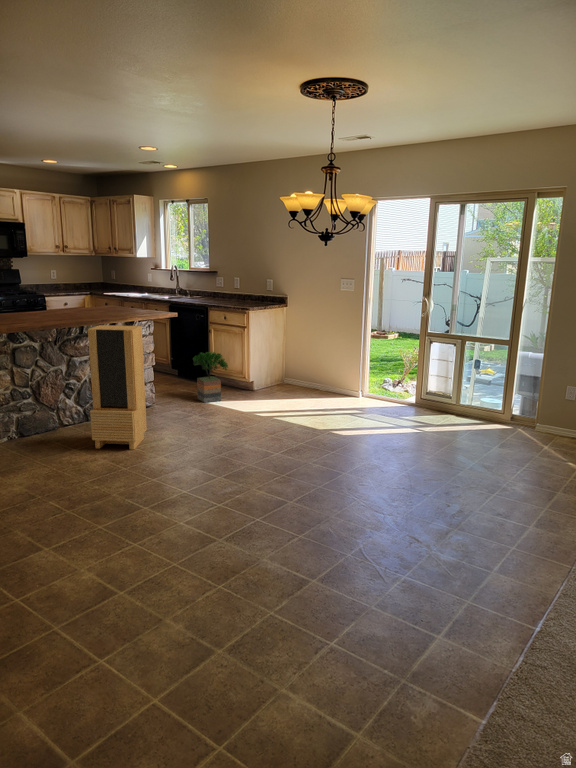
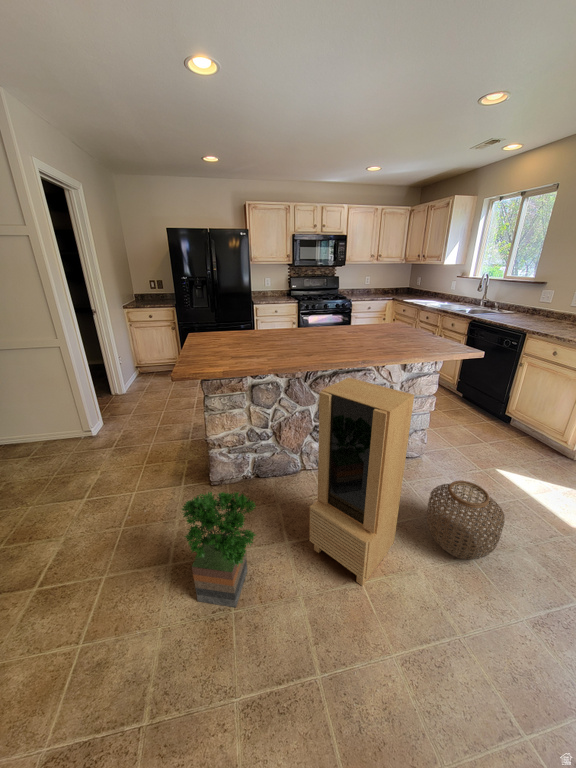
potted tree: present [193,352,228,403] -> present [182,492,256,607]
woven basket: none [162,386,203,431] -> present [426,481,505,560]

